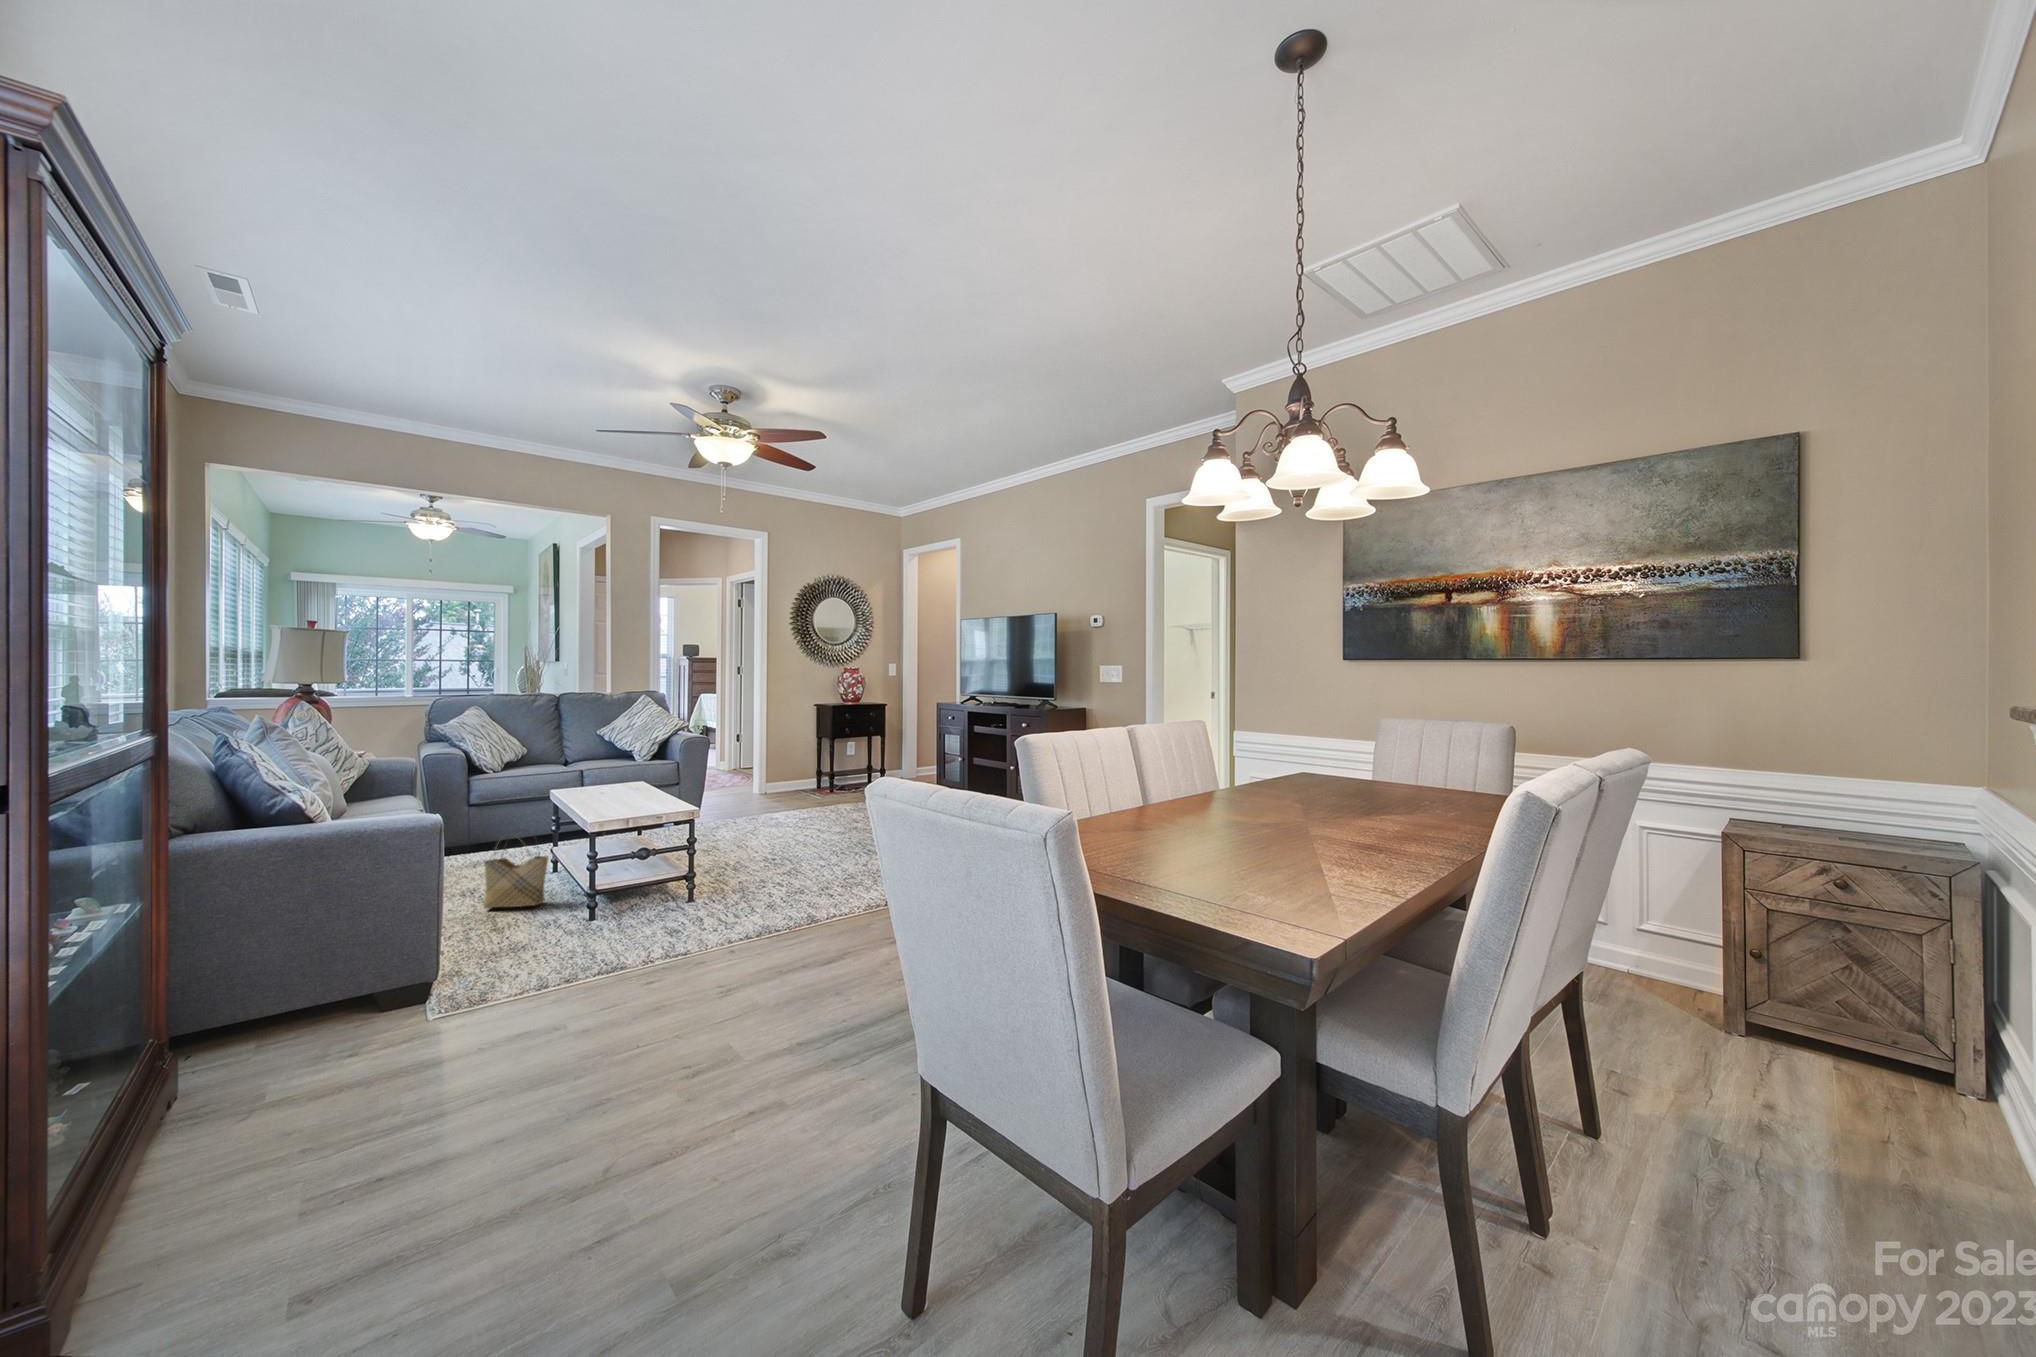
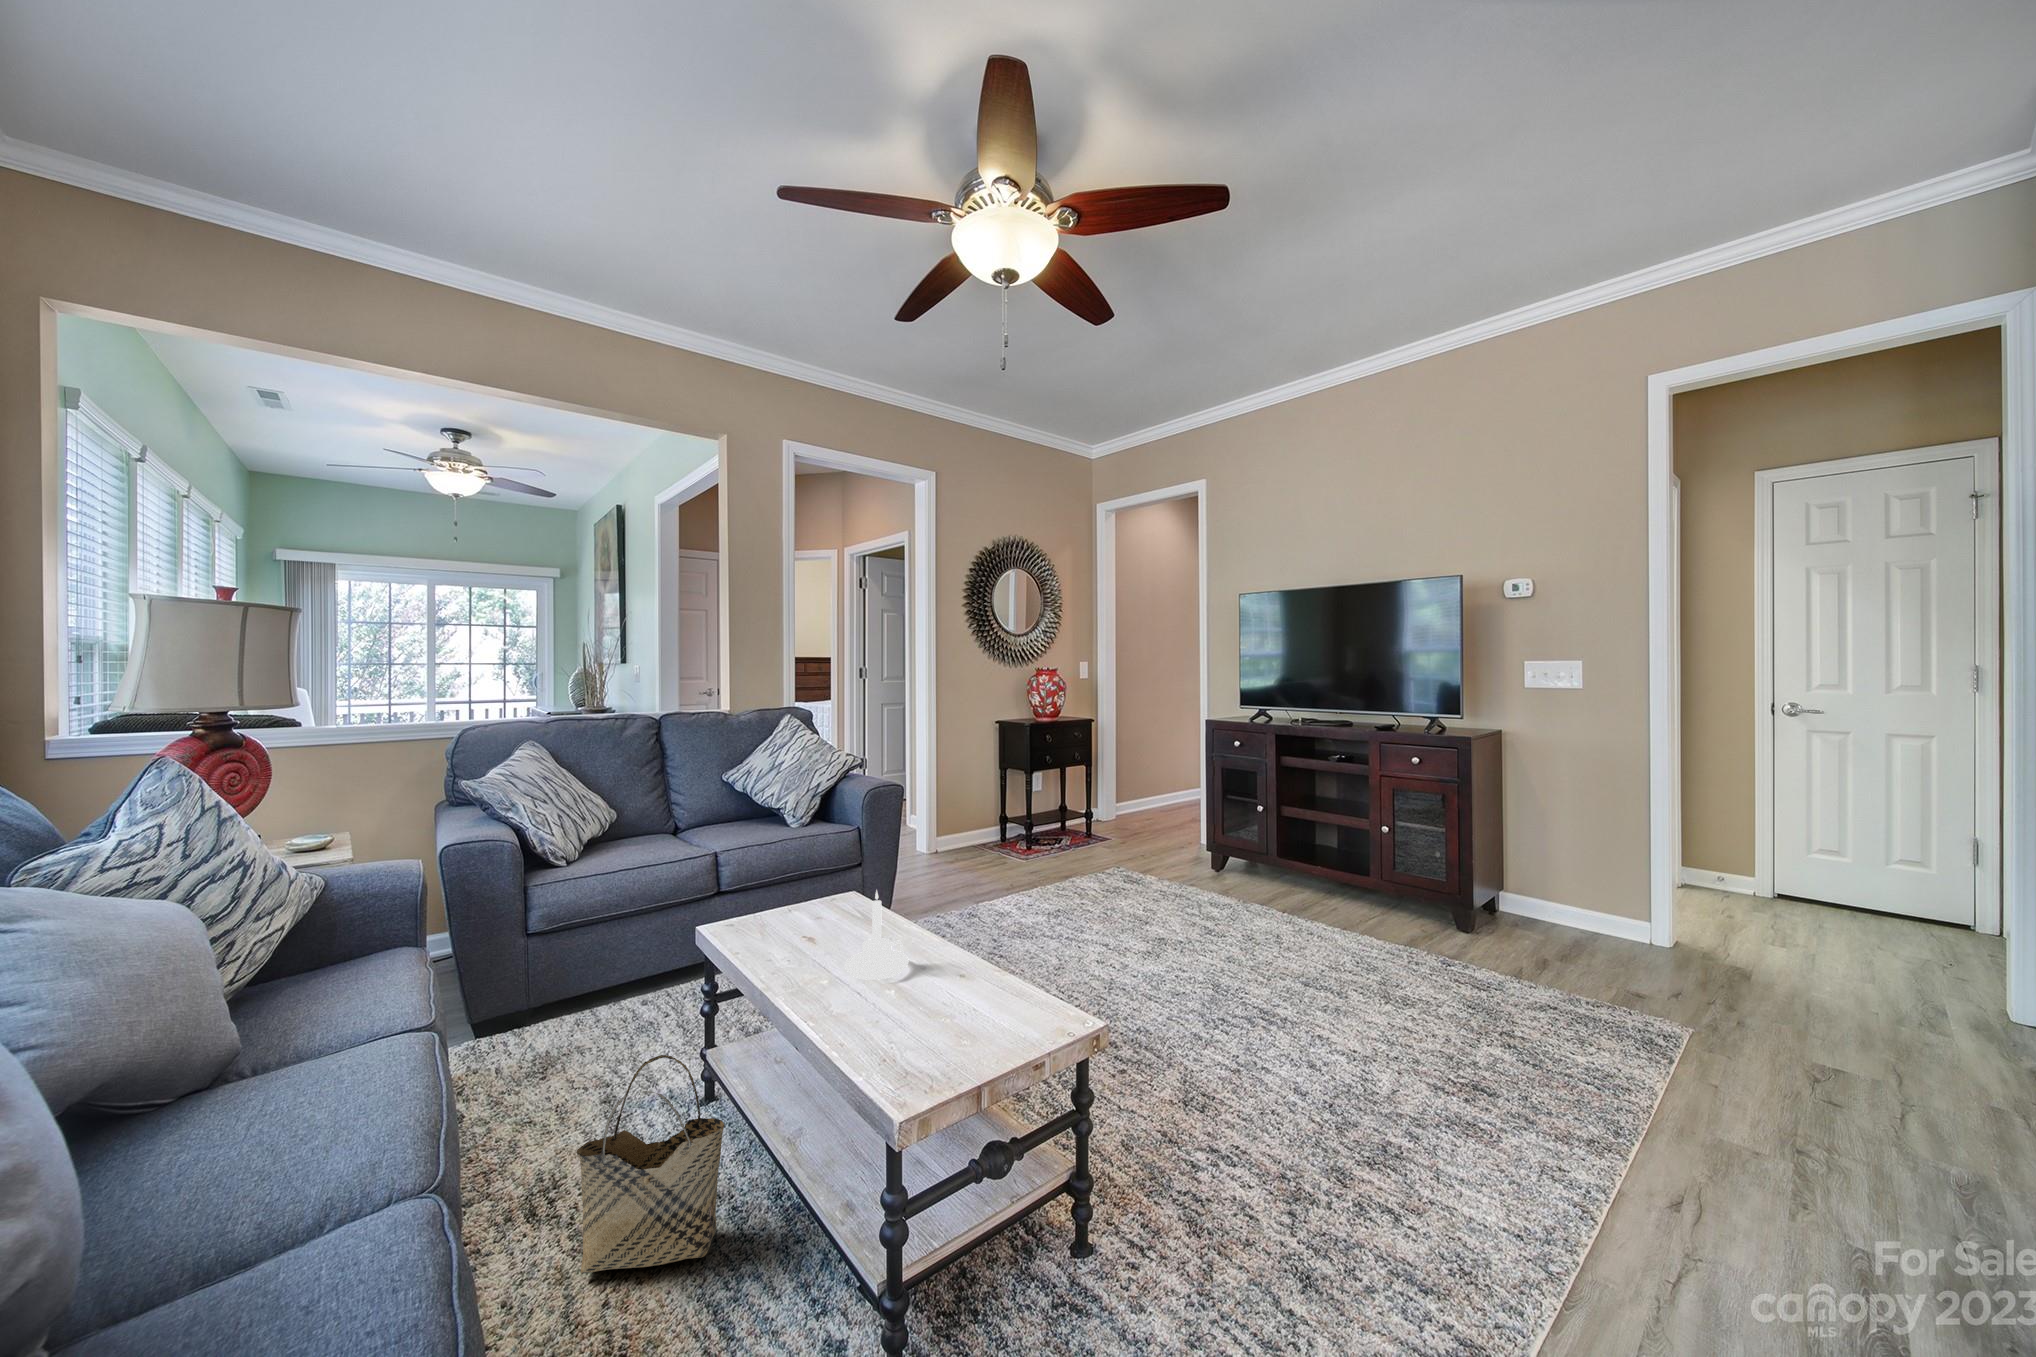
candle holder: none [610,765,641,803] -> present [845,890,909,980]

